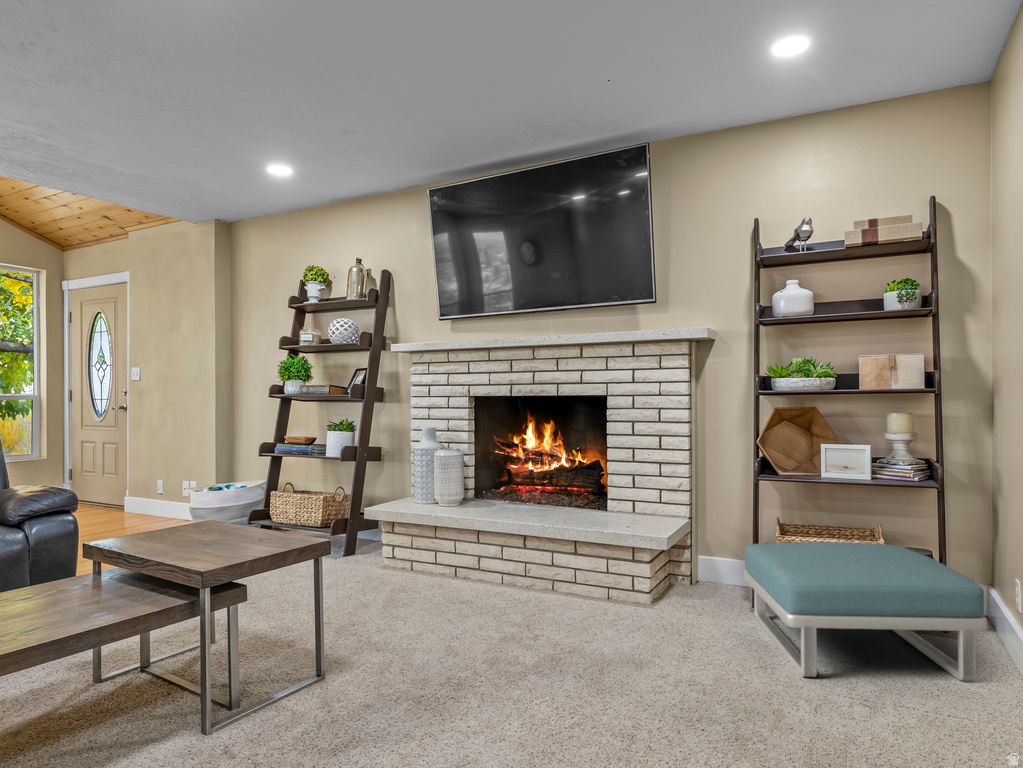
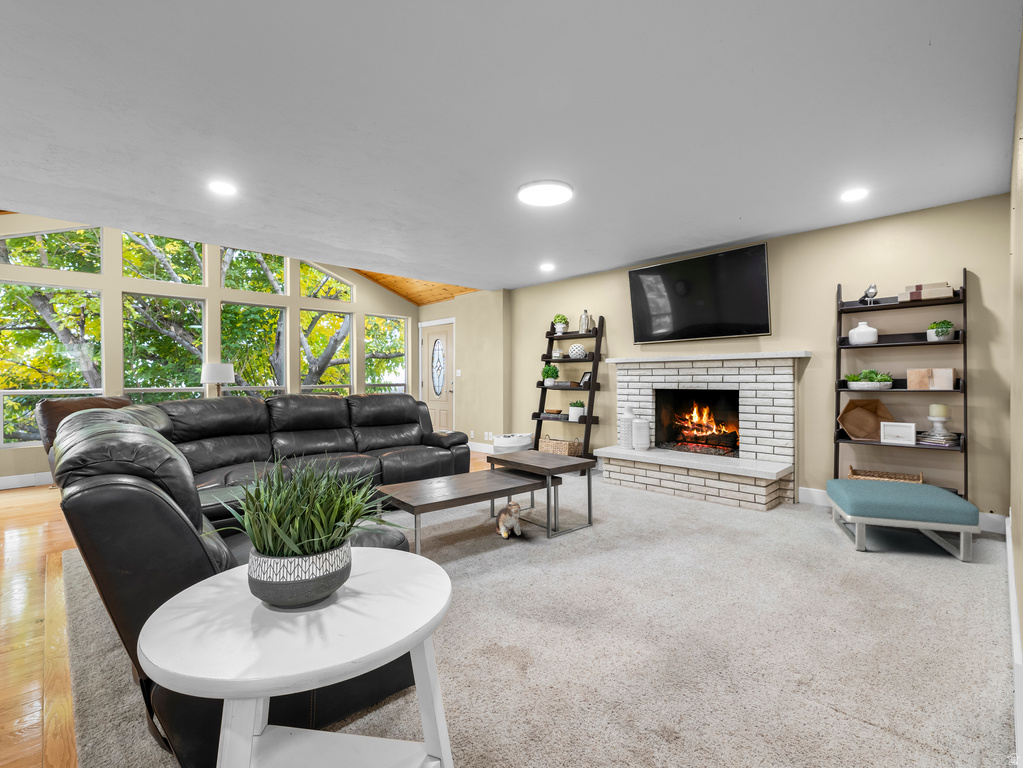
plush toy: none [96,645,154,733] -> present [496,501,522,538]

